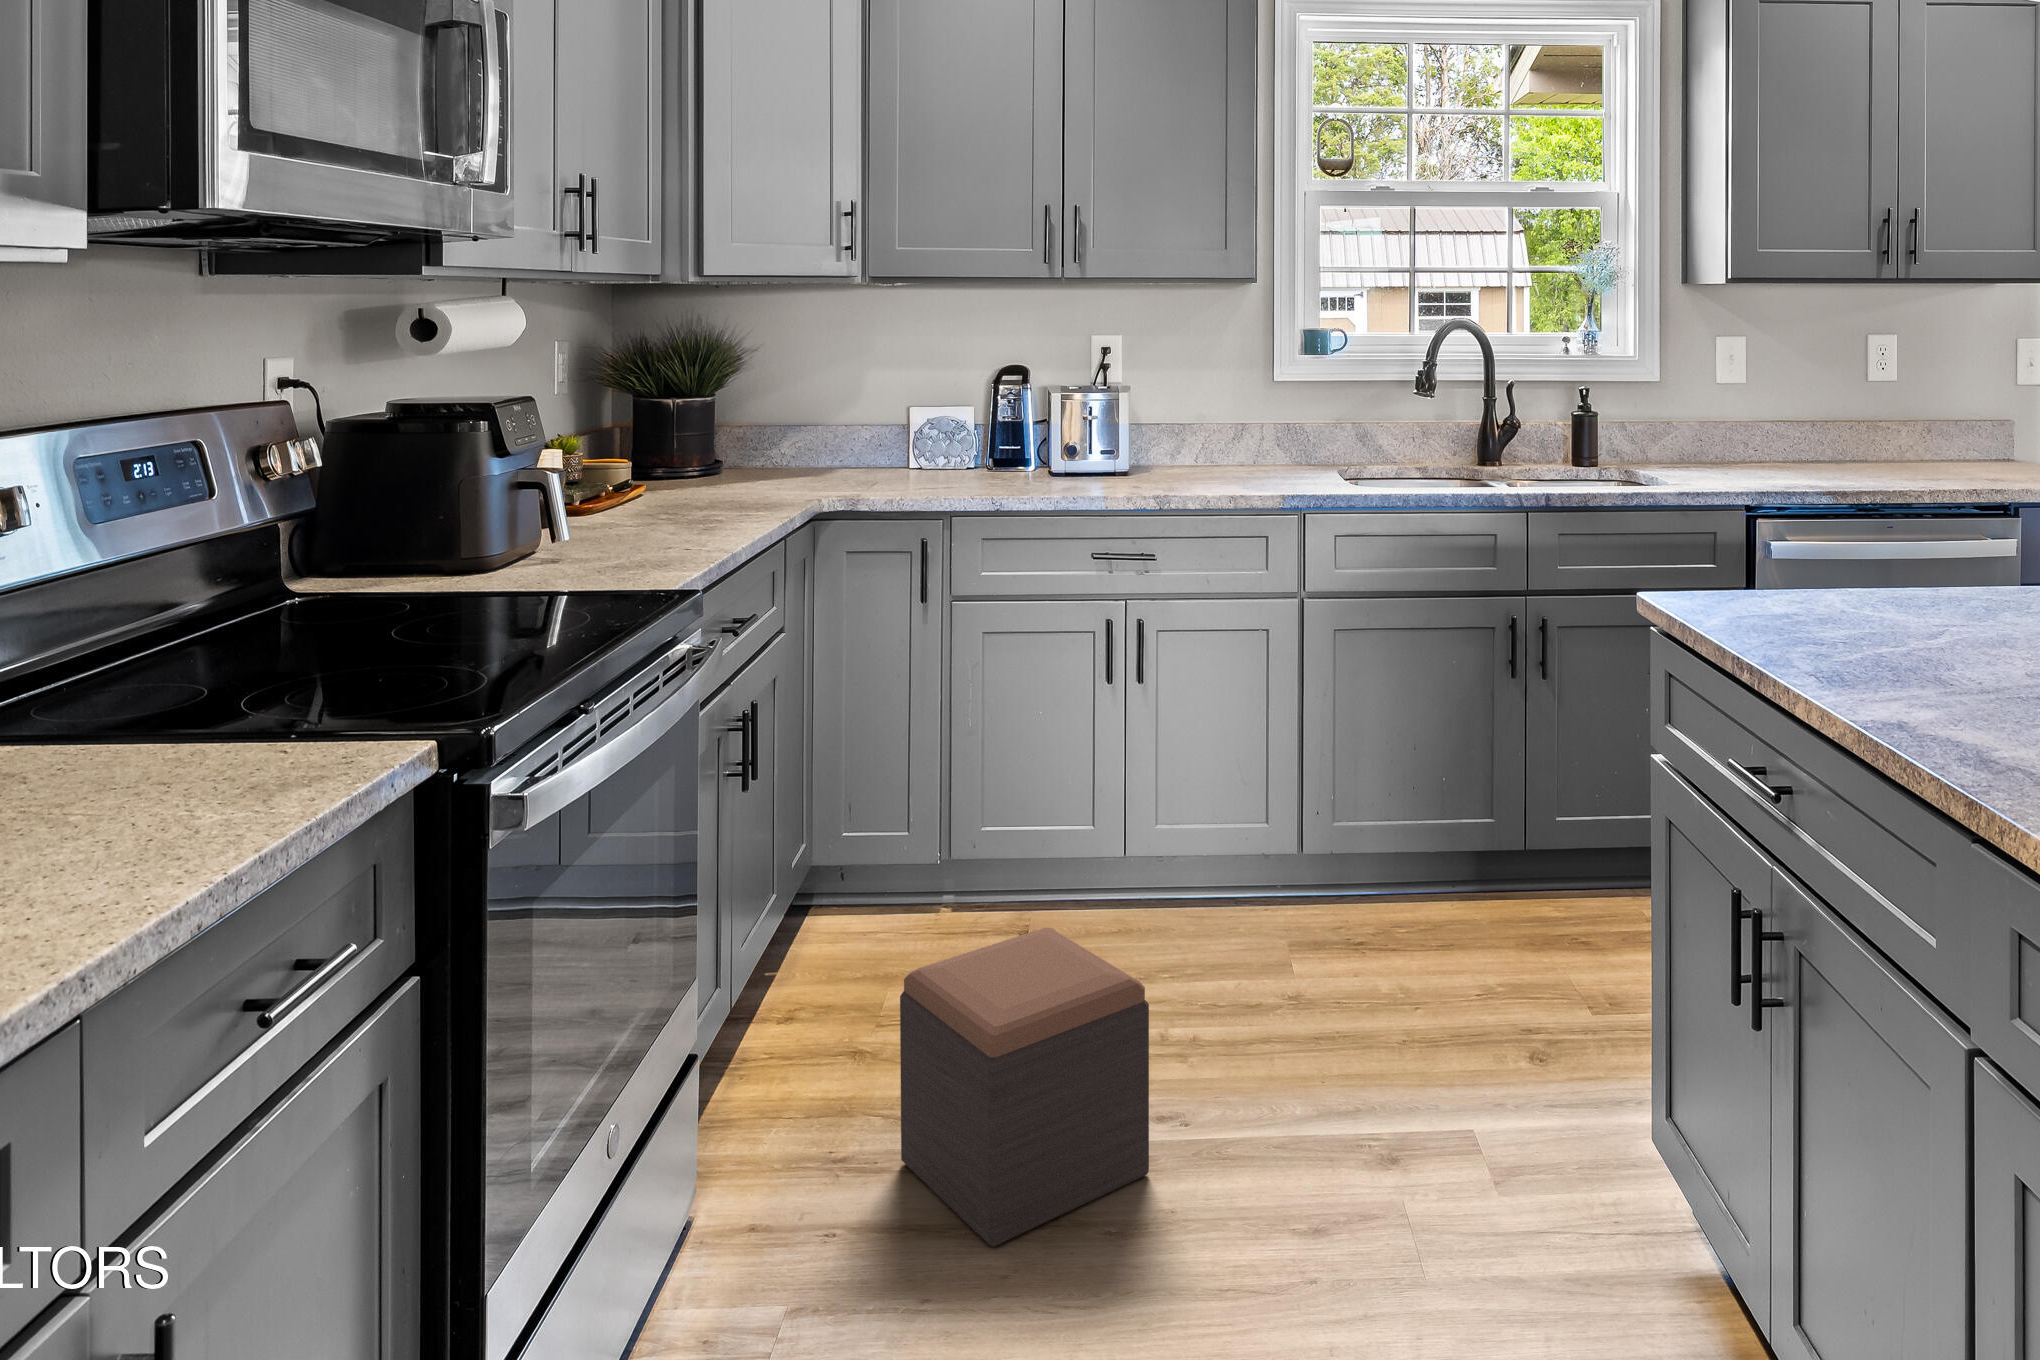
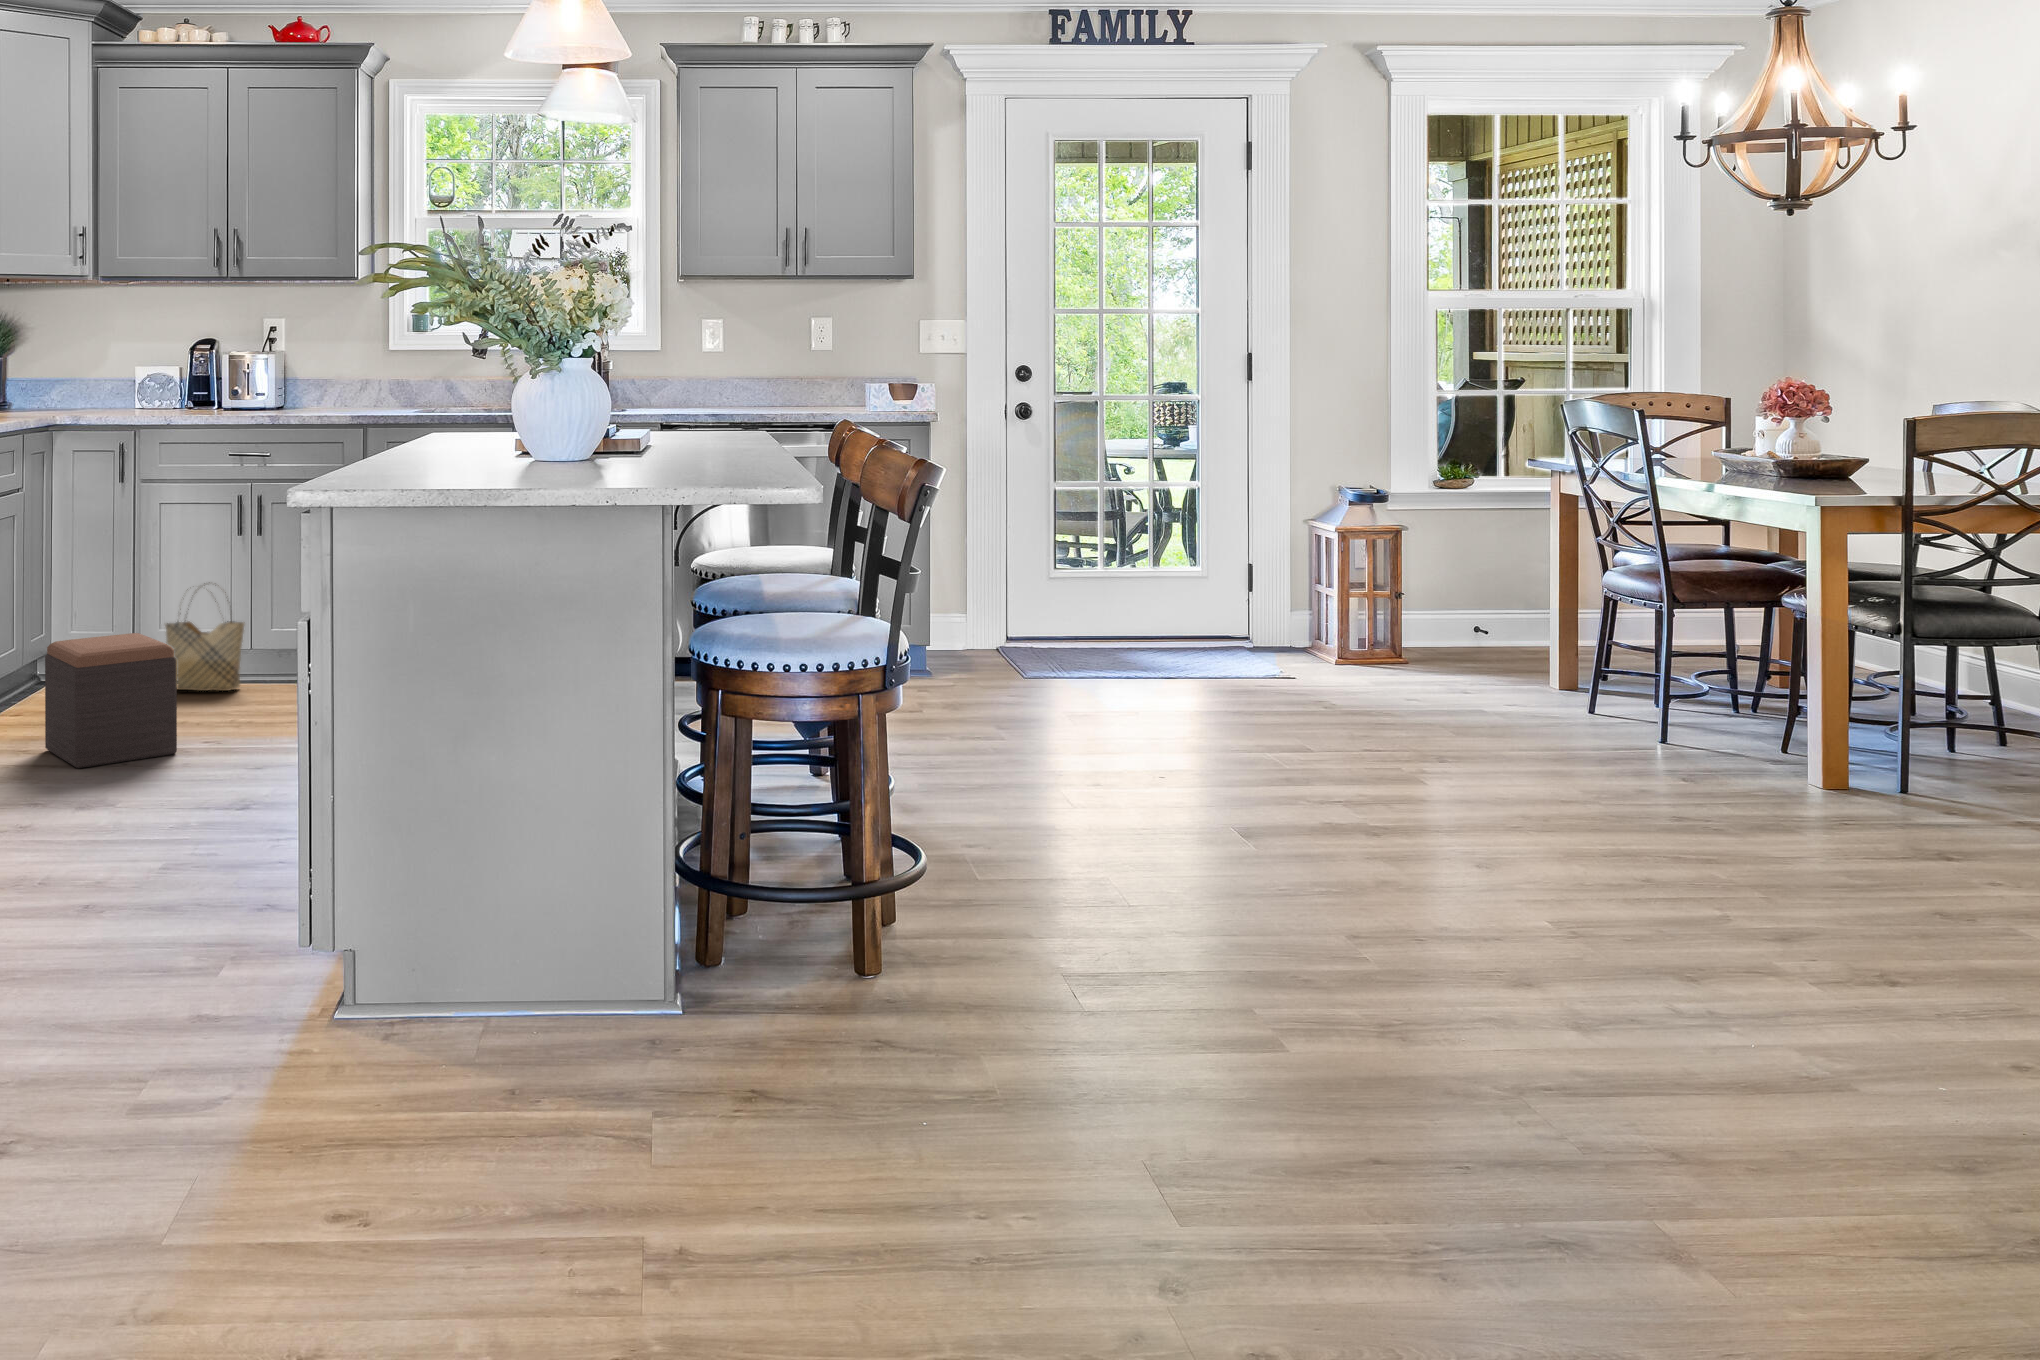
woven basket: none [1010,759,1134,936] -> present [165,585,244,691]

